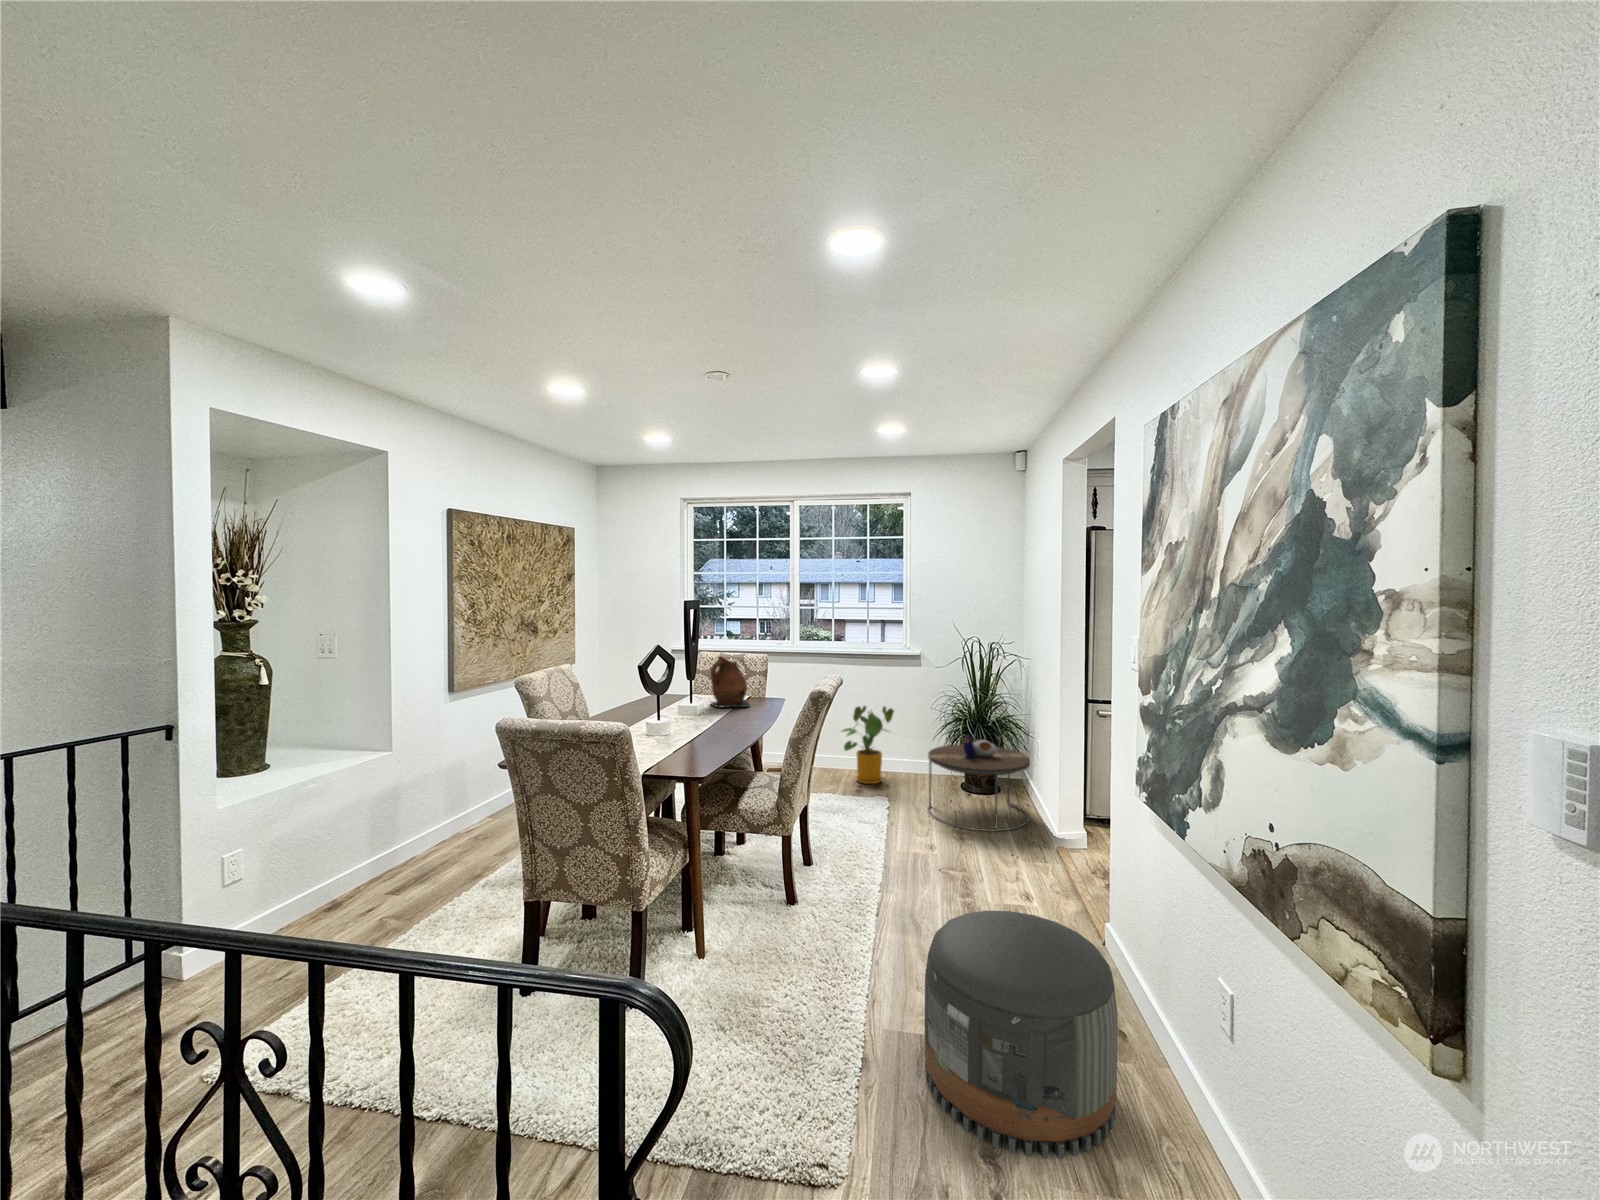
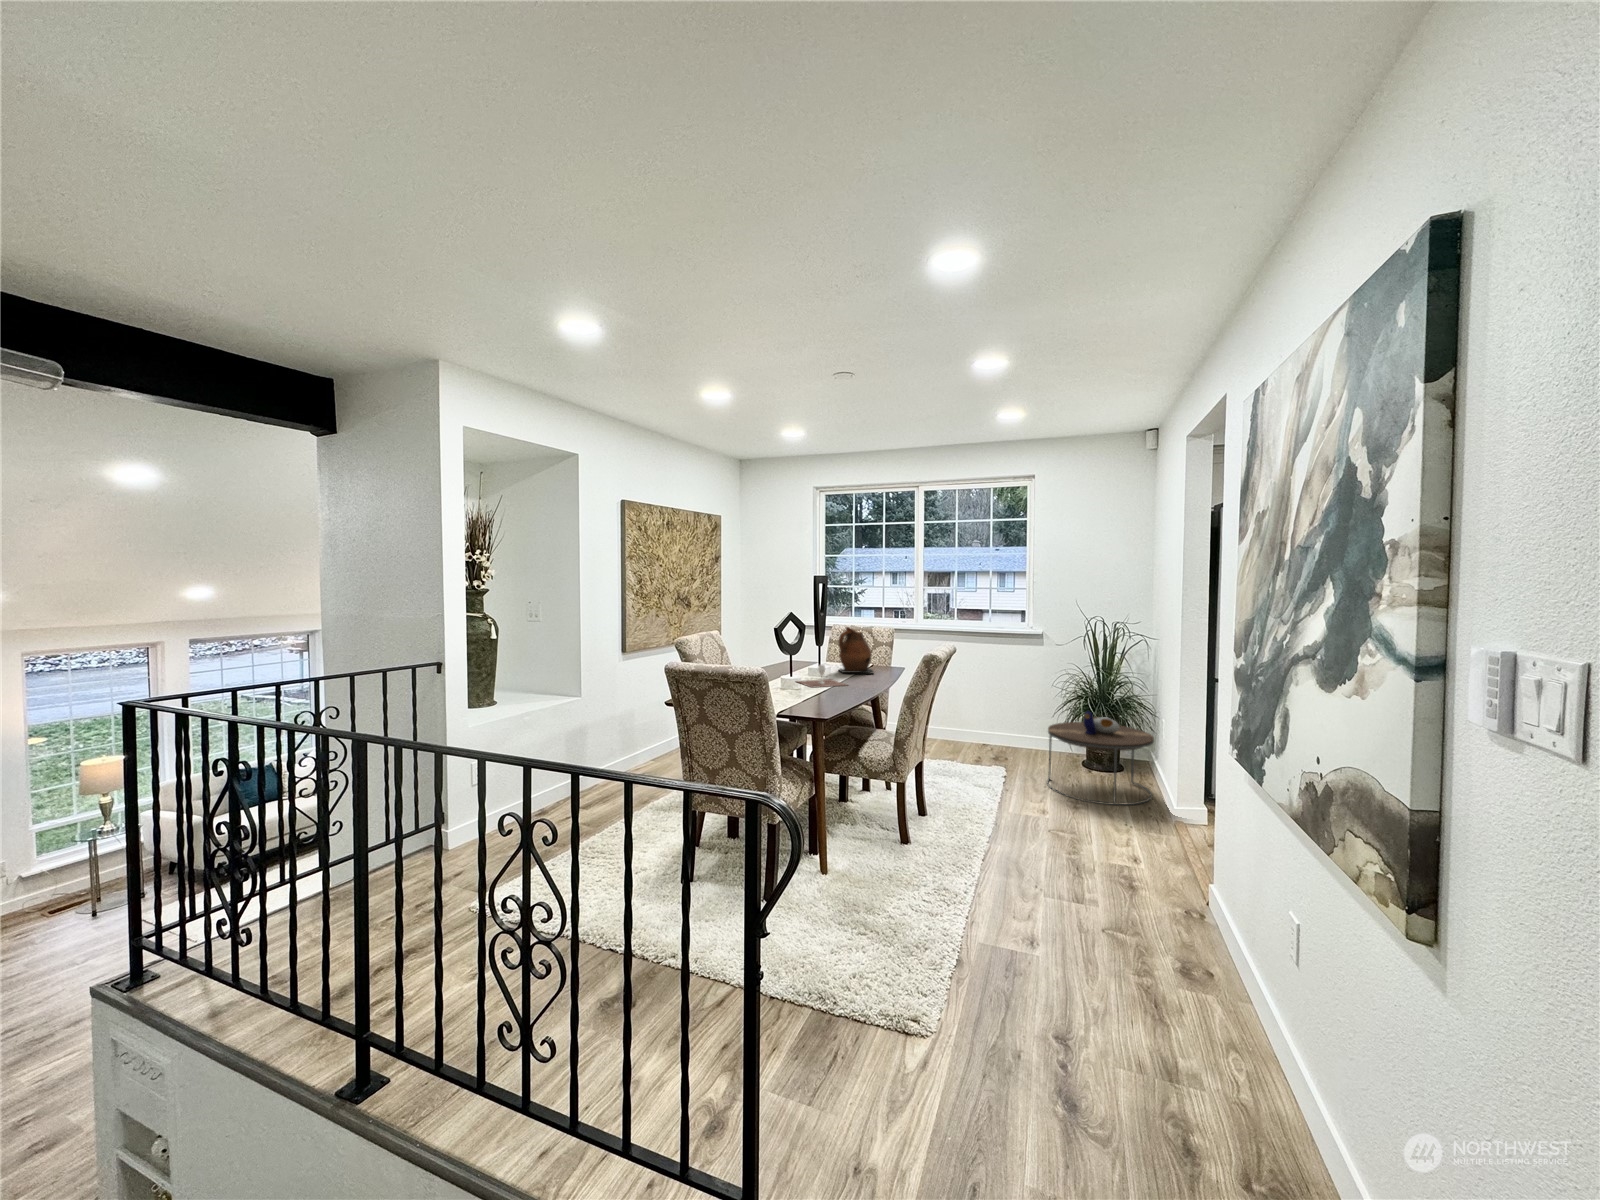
wine glass: none [662,702,724,730] -> present [798,665,845,688]
house plant: present [842,706,894,784] -> none [961,682,1018,757]
pouf: present [924,911,1118,1159] -> none [1014,847,1192,1049]

